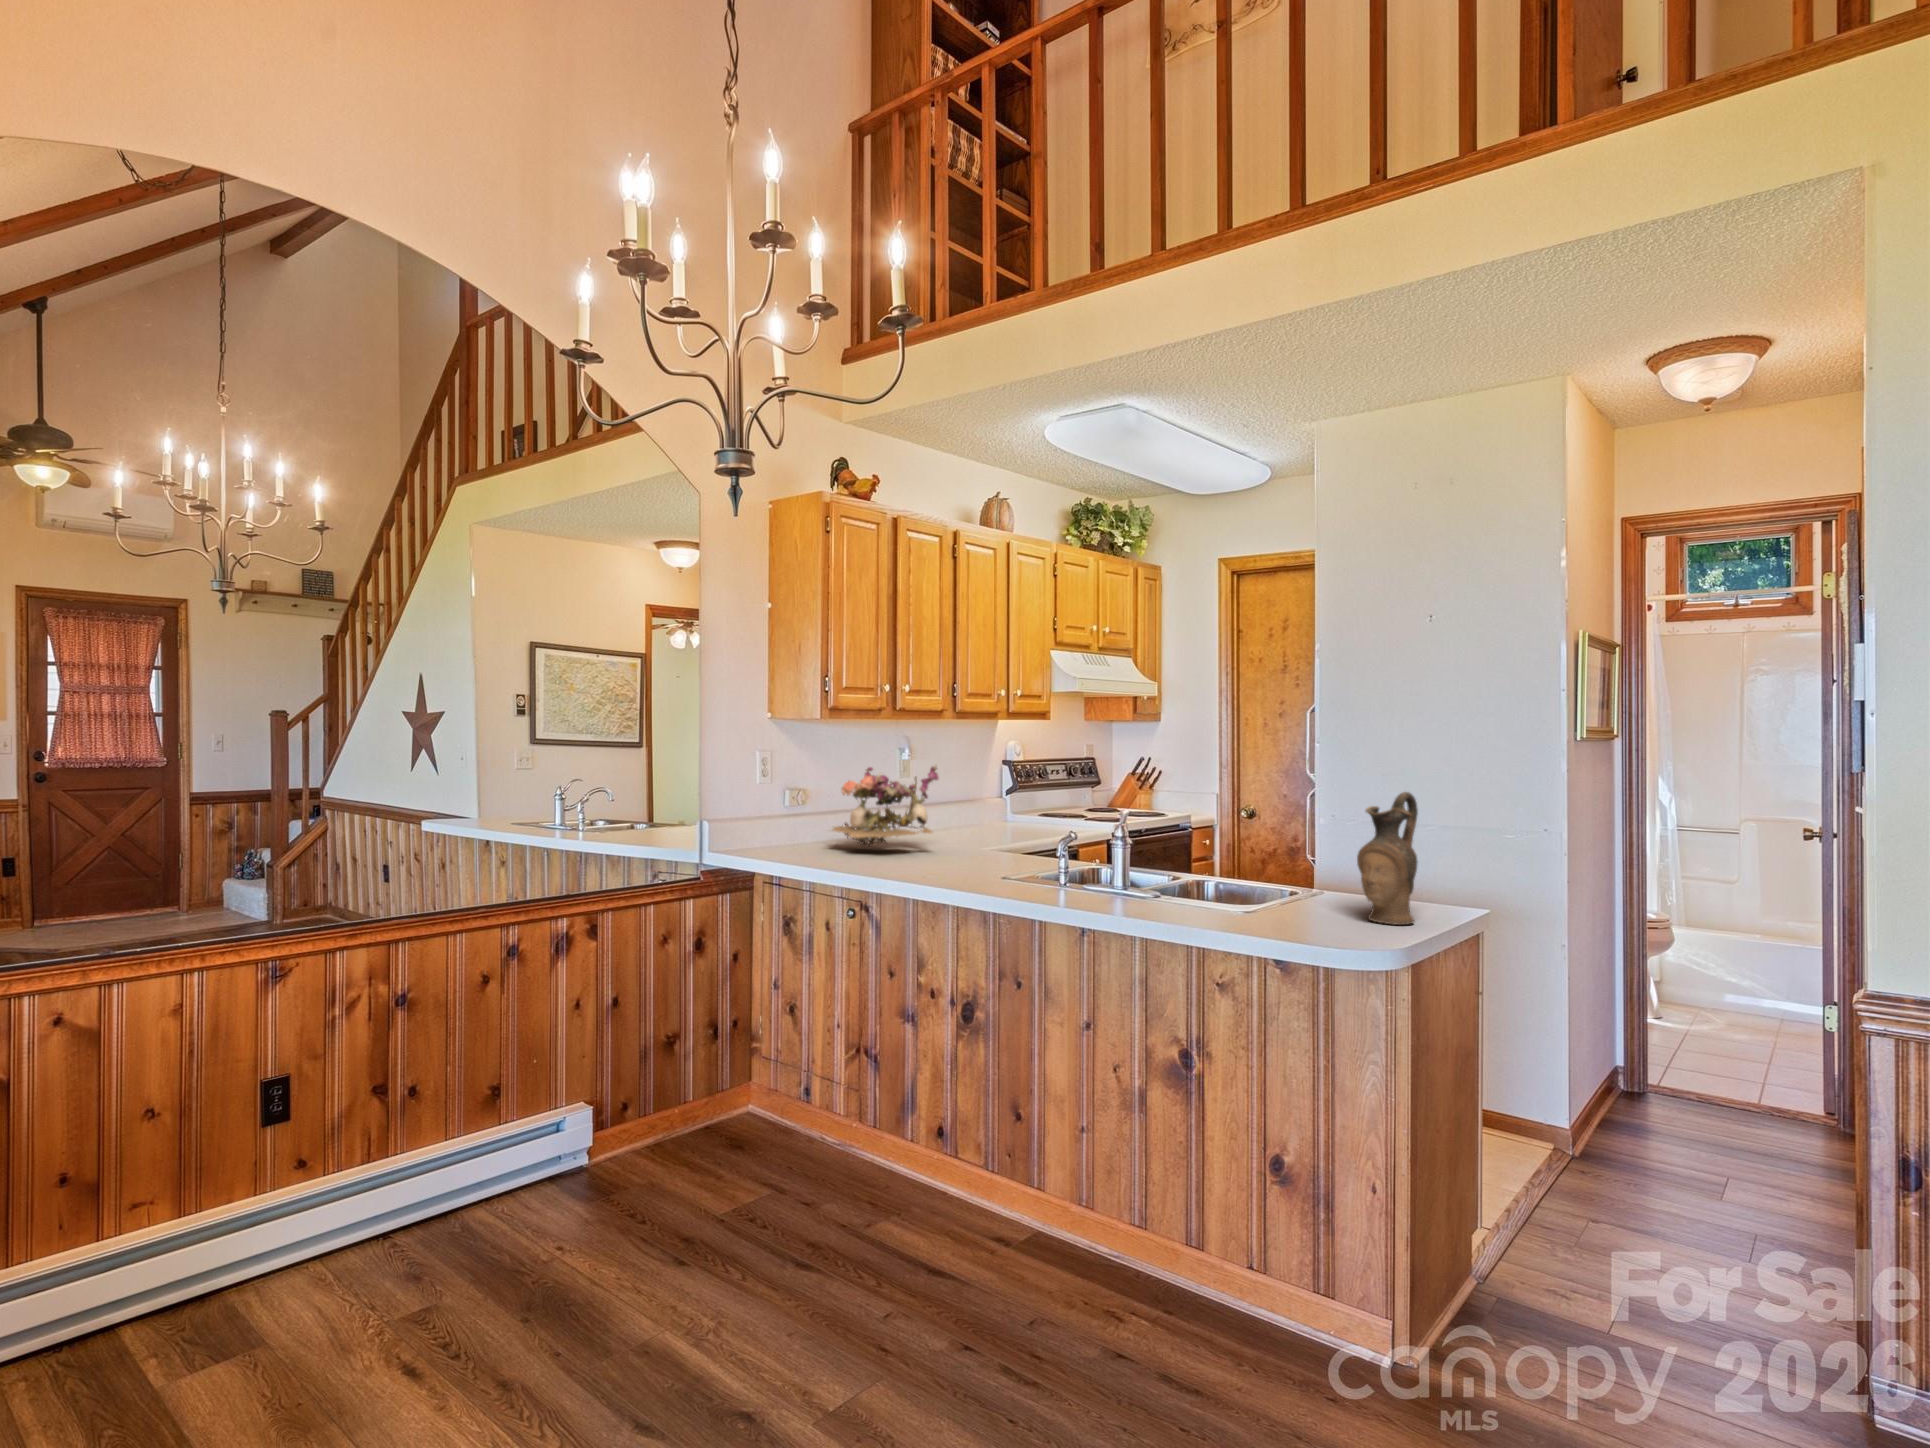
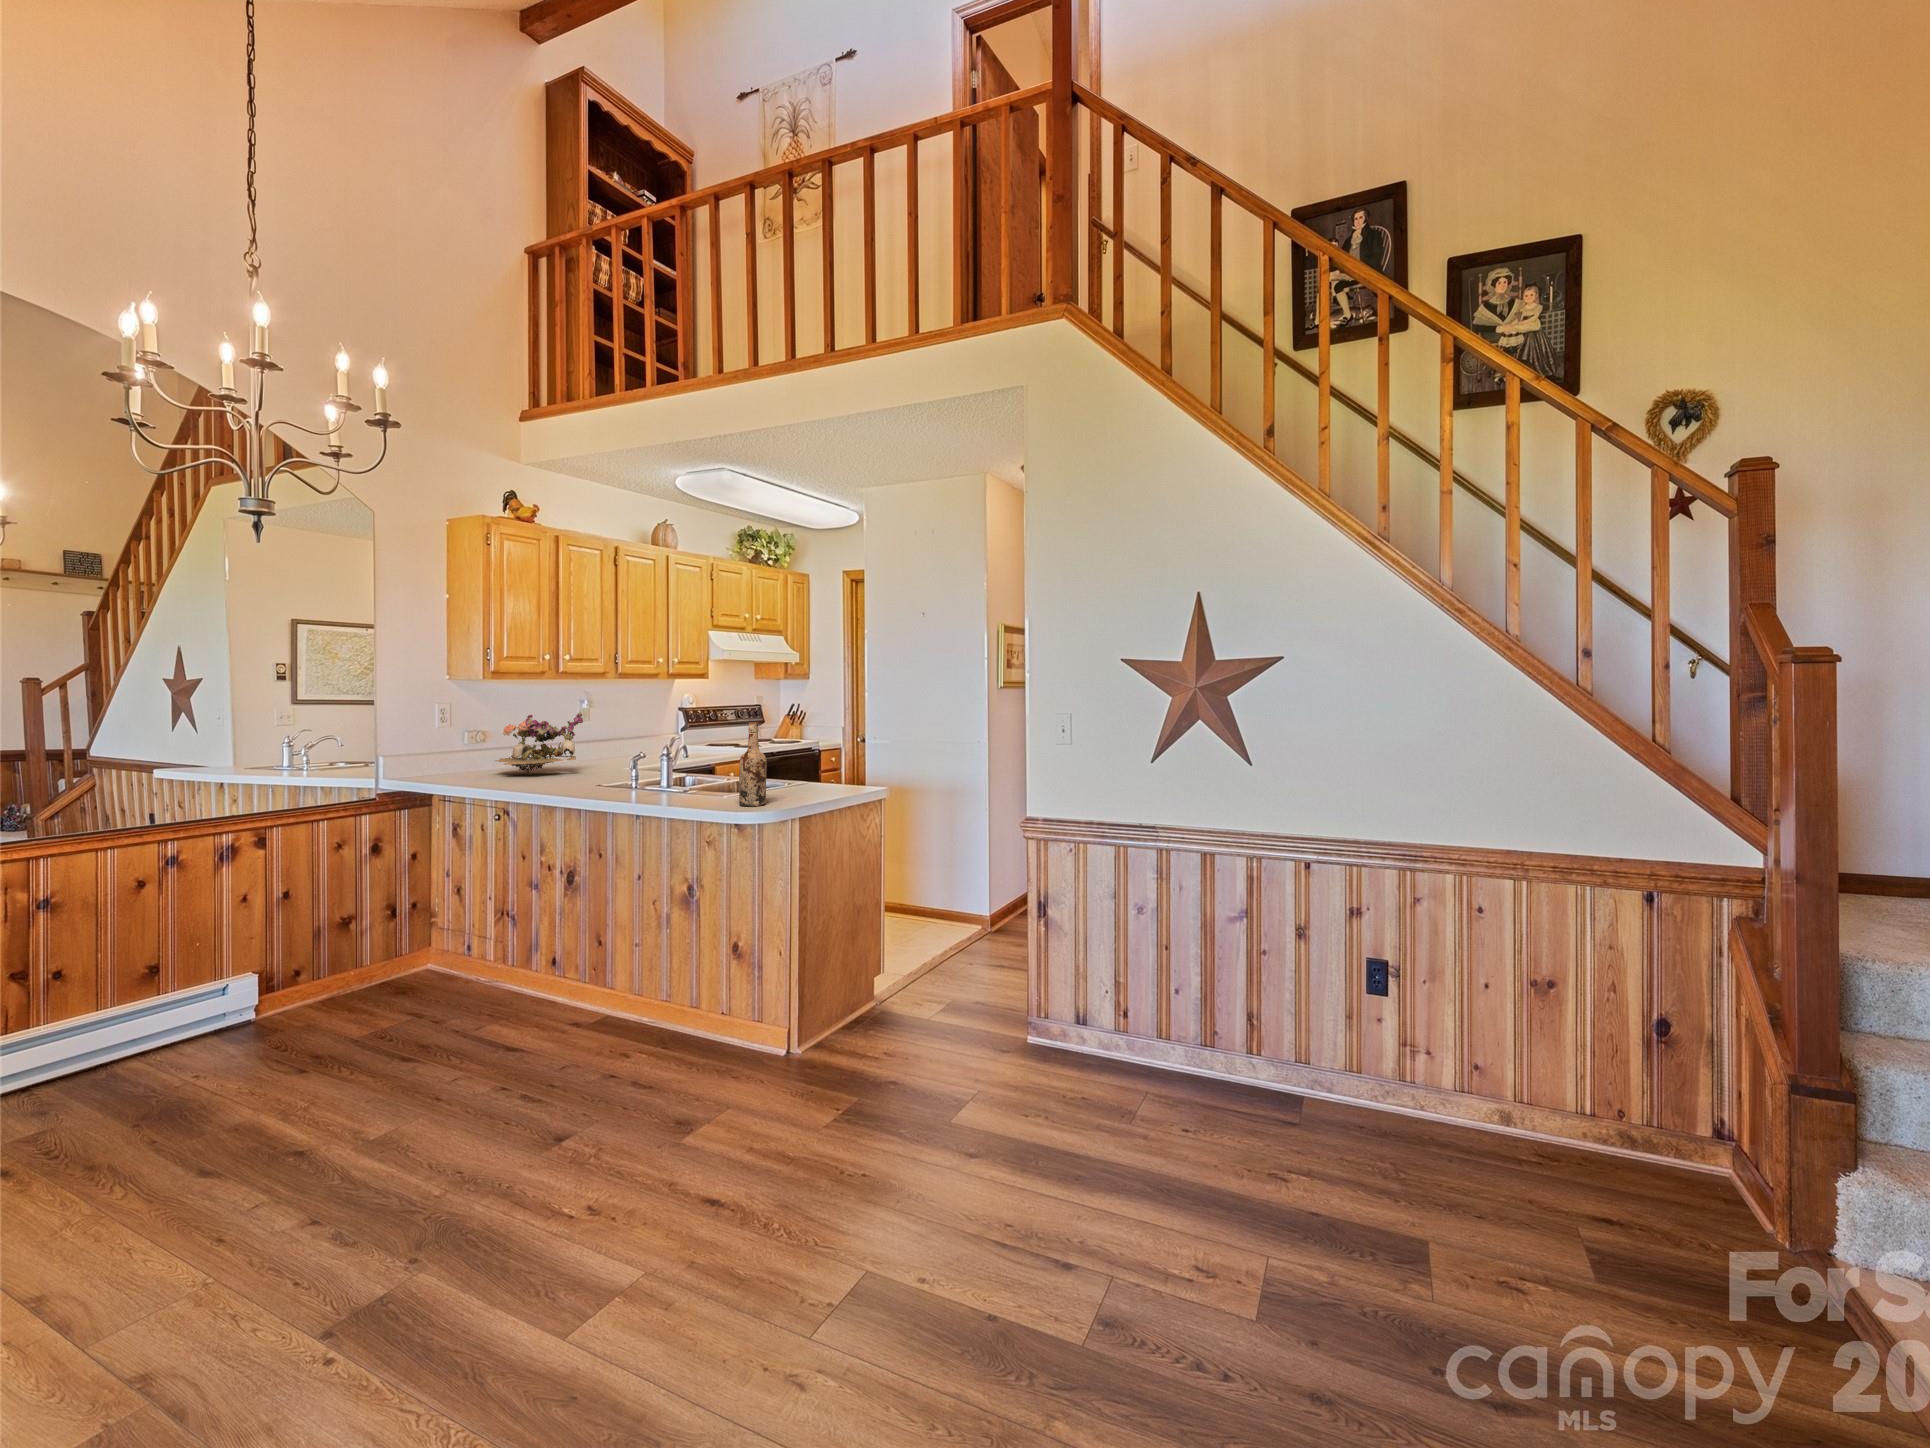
wine bottle: none [1301,792,1347,935] -> present [739,722,767,806]
ceramic pitcher: present [1357,792,1418,925] -> none [790,721,830,799]

